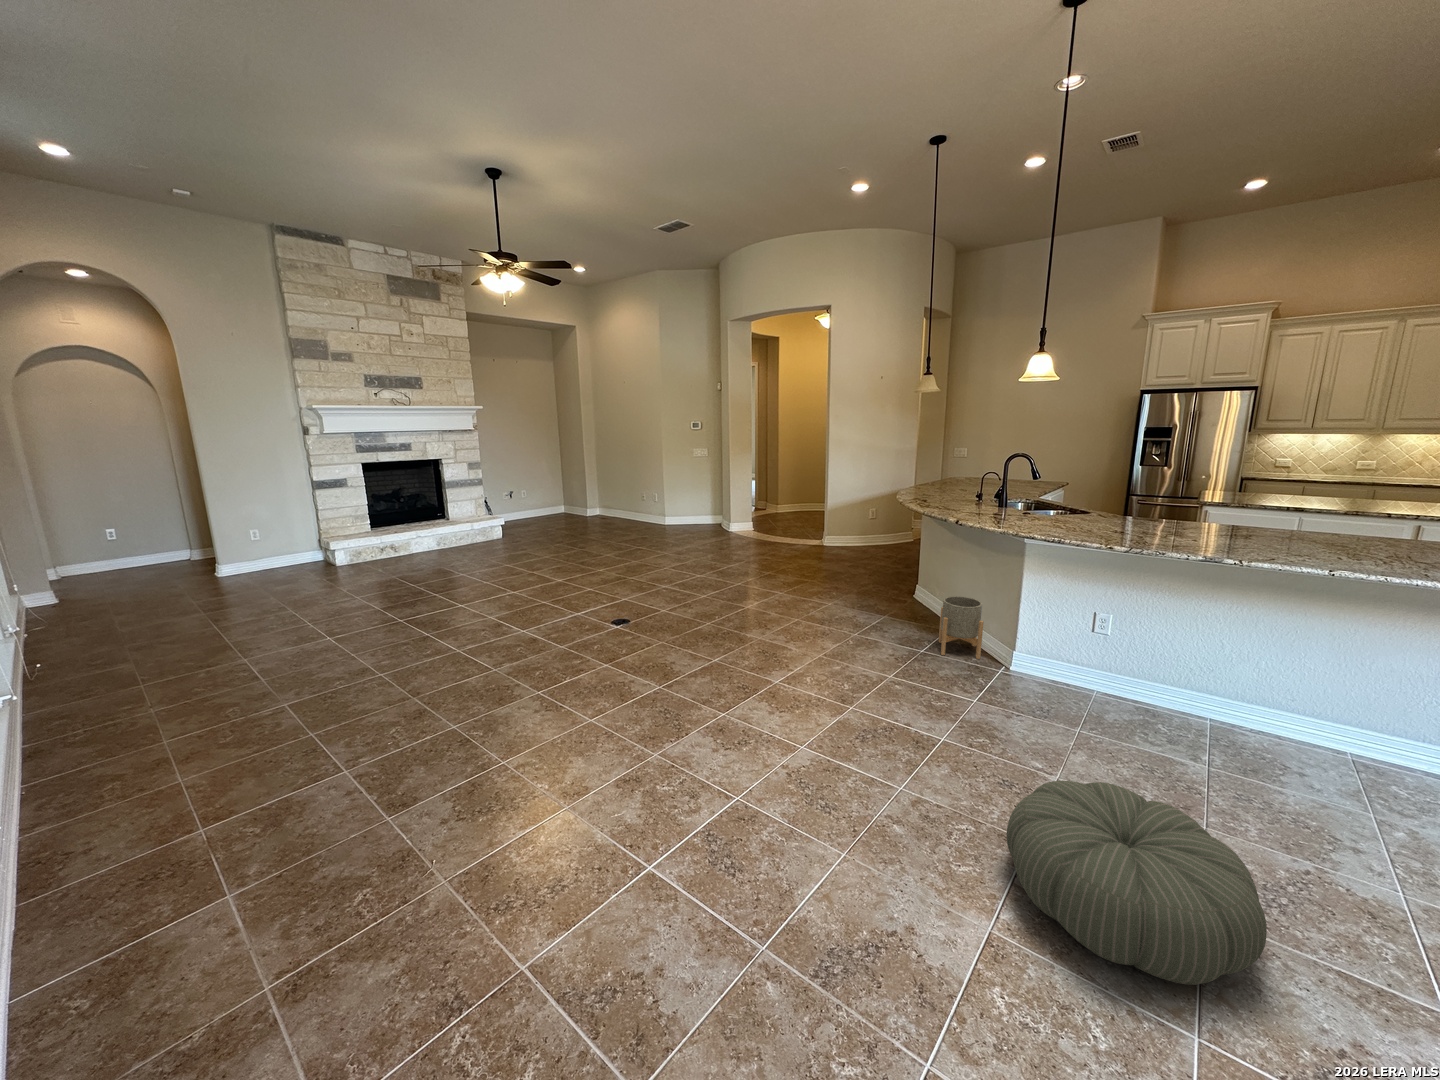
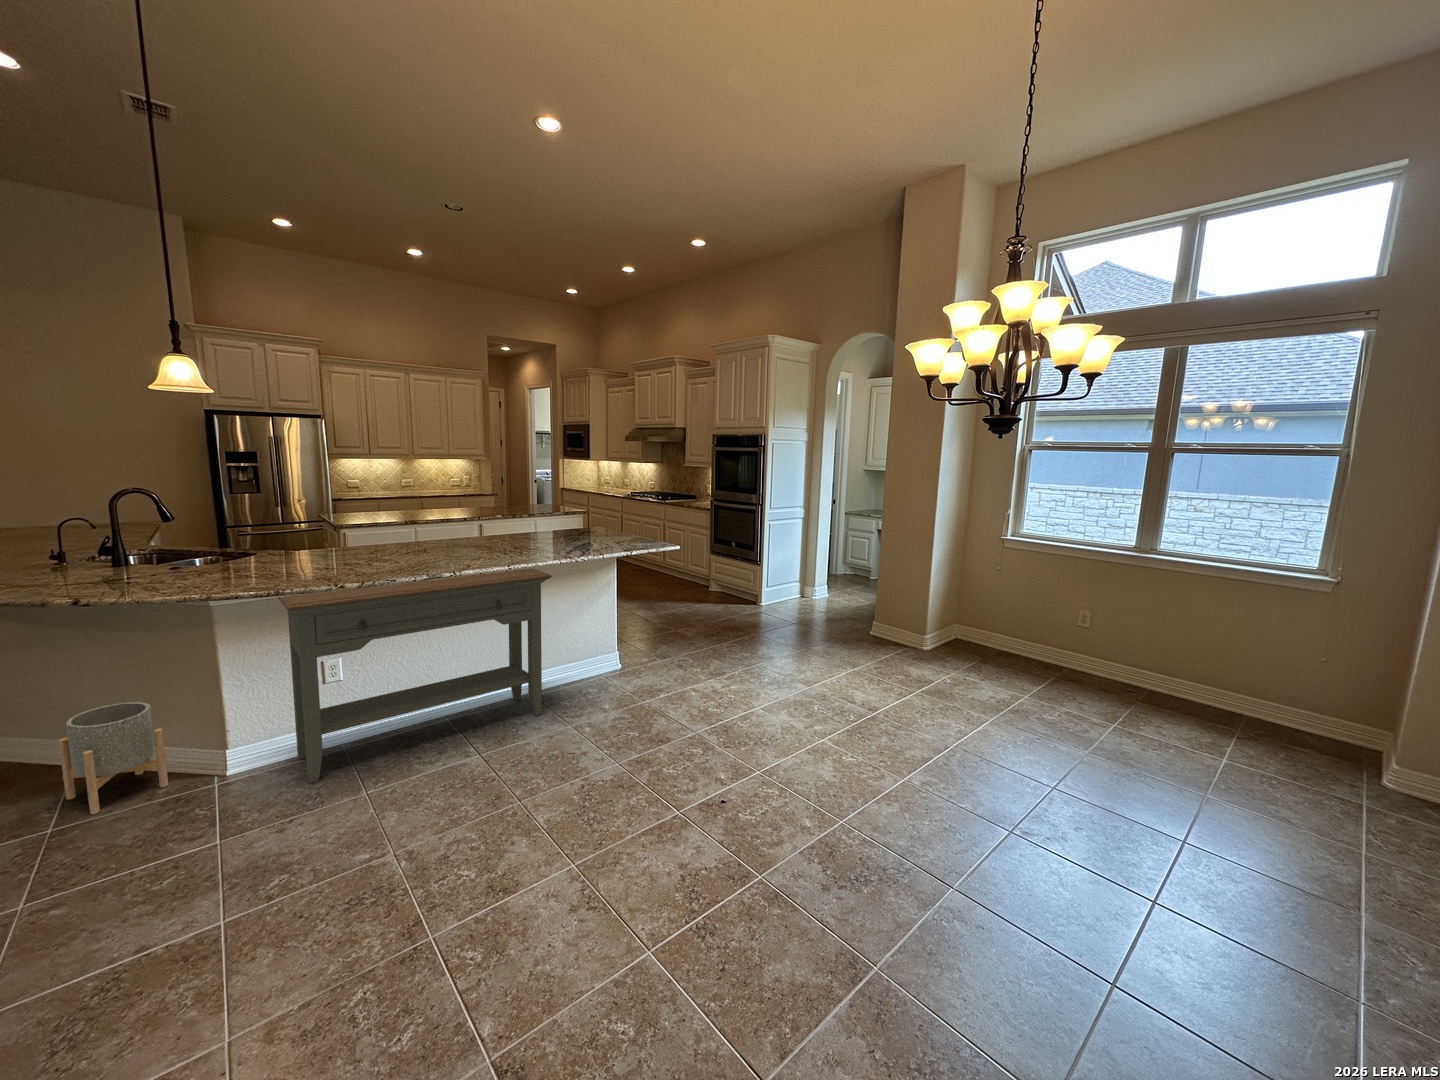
console table: none [1049,547,1410,780] -> present [278,568,552,783]
pouf: present [1006,781,1267,985] -> none [424,795,635,985]

